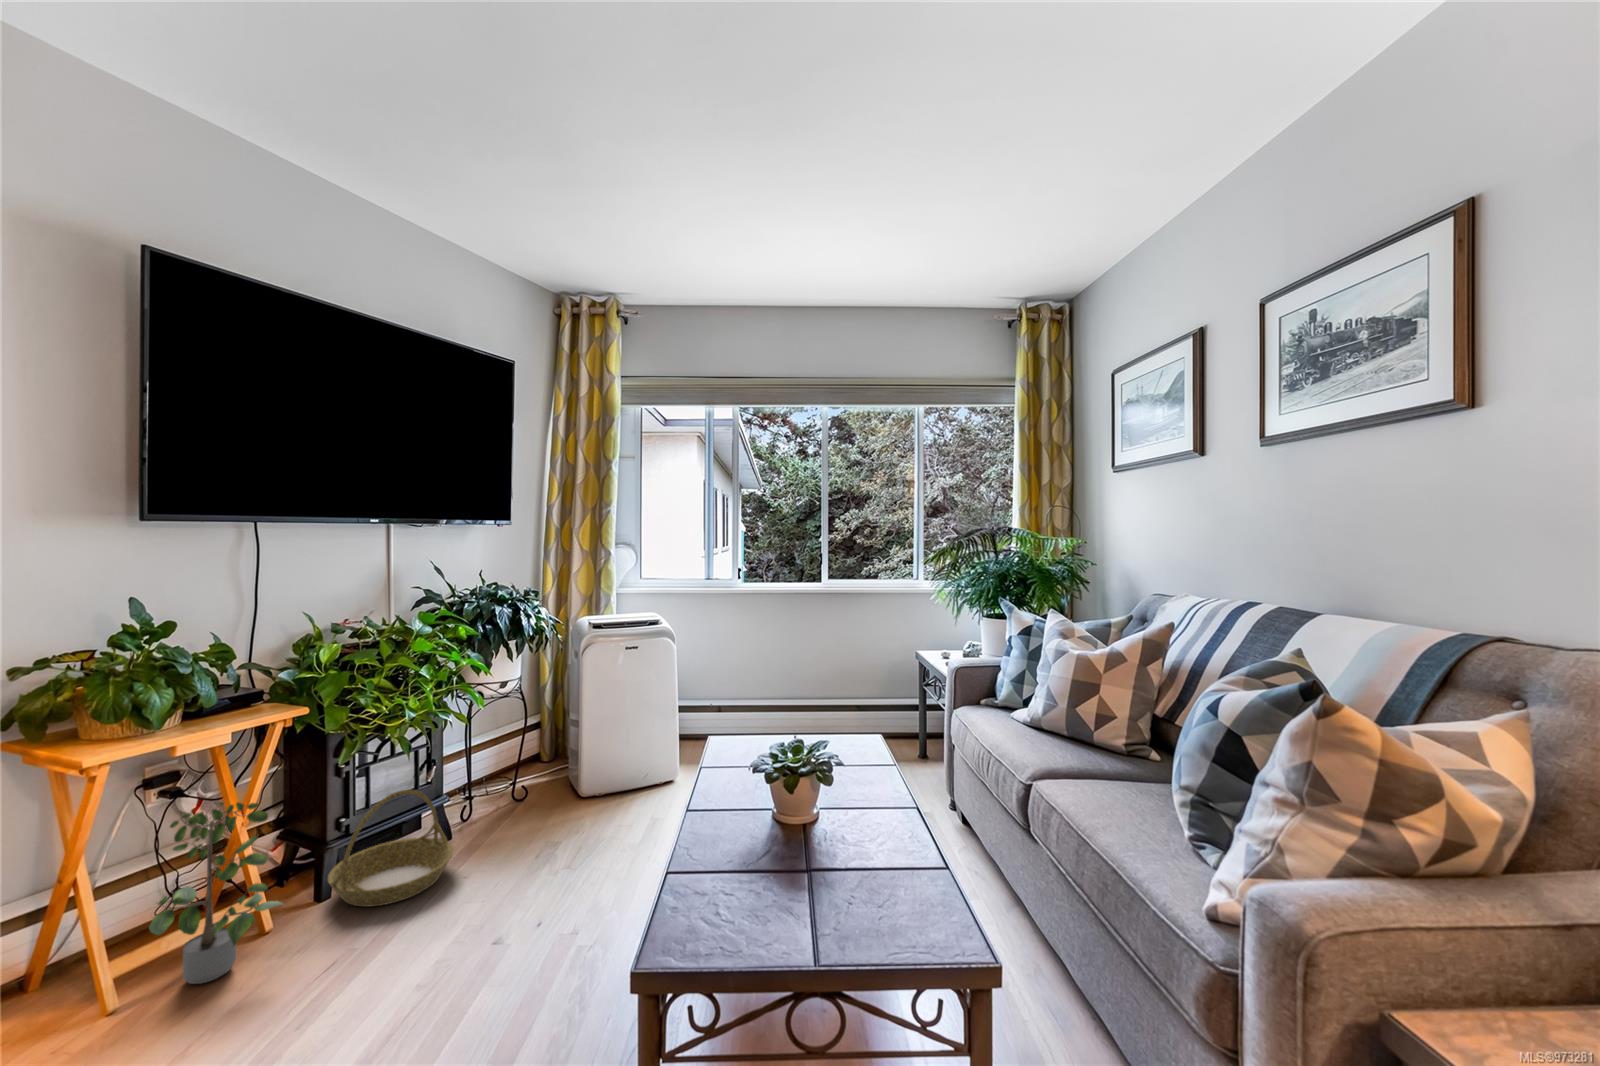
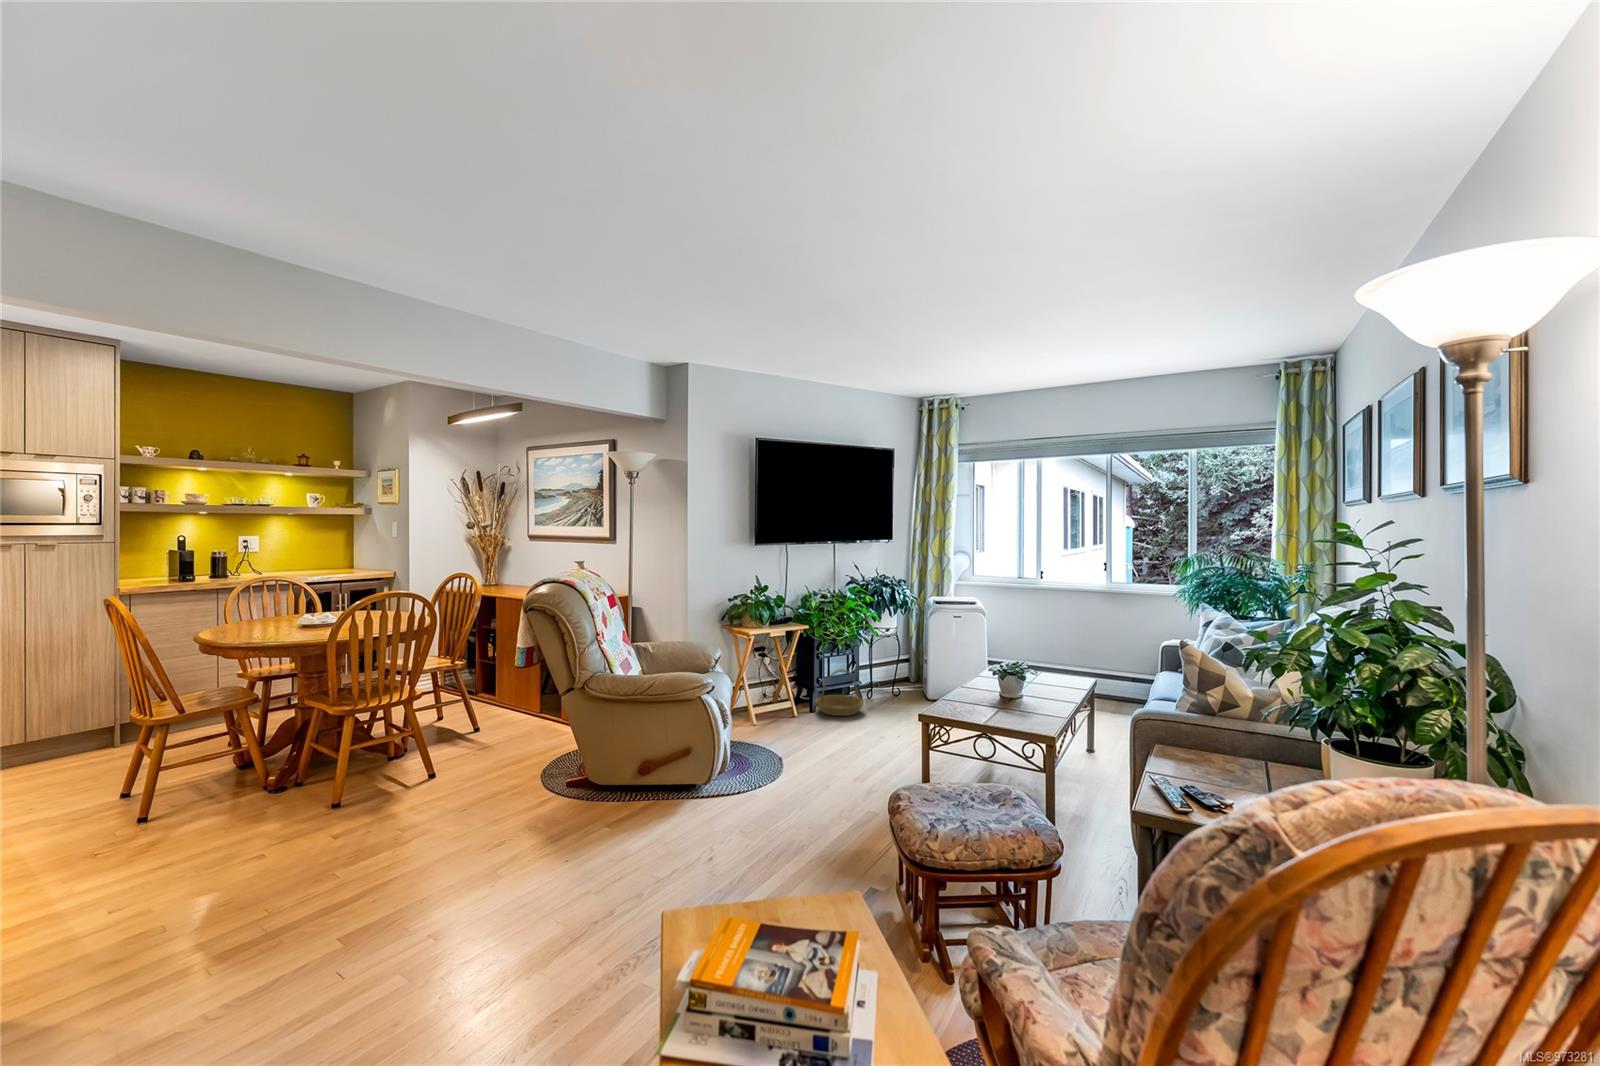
potted plant: present [149,802,284,984] -> none [766,656,806,722]

